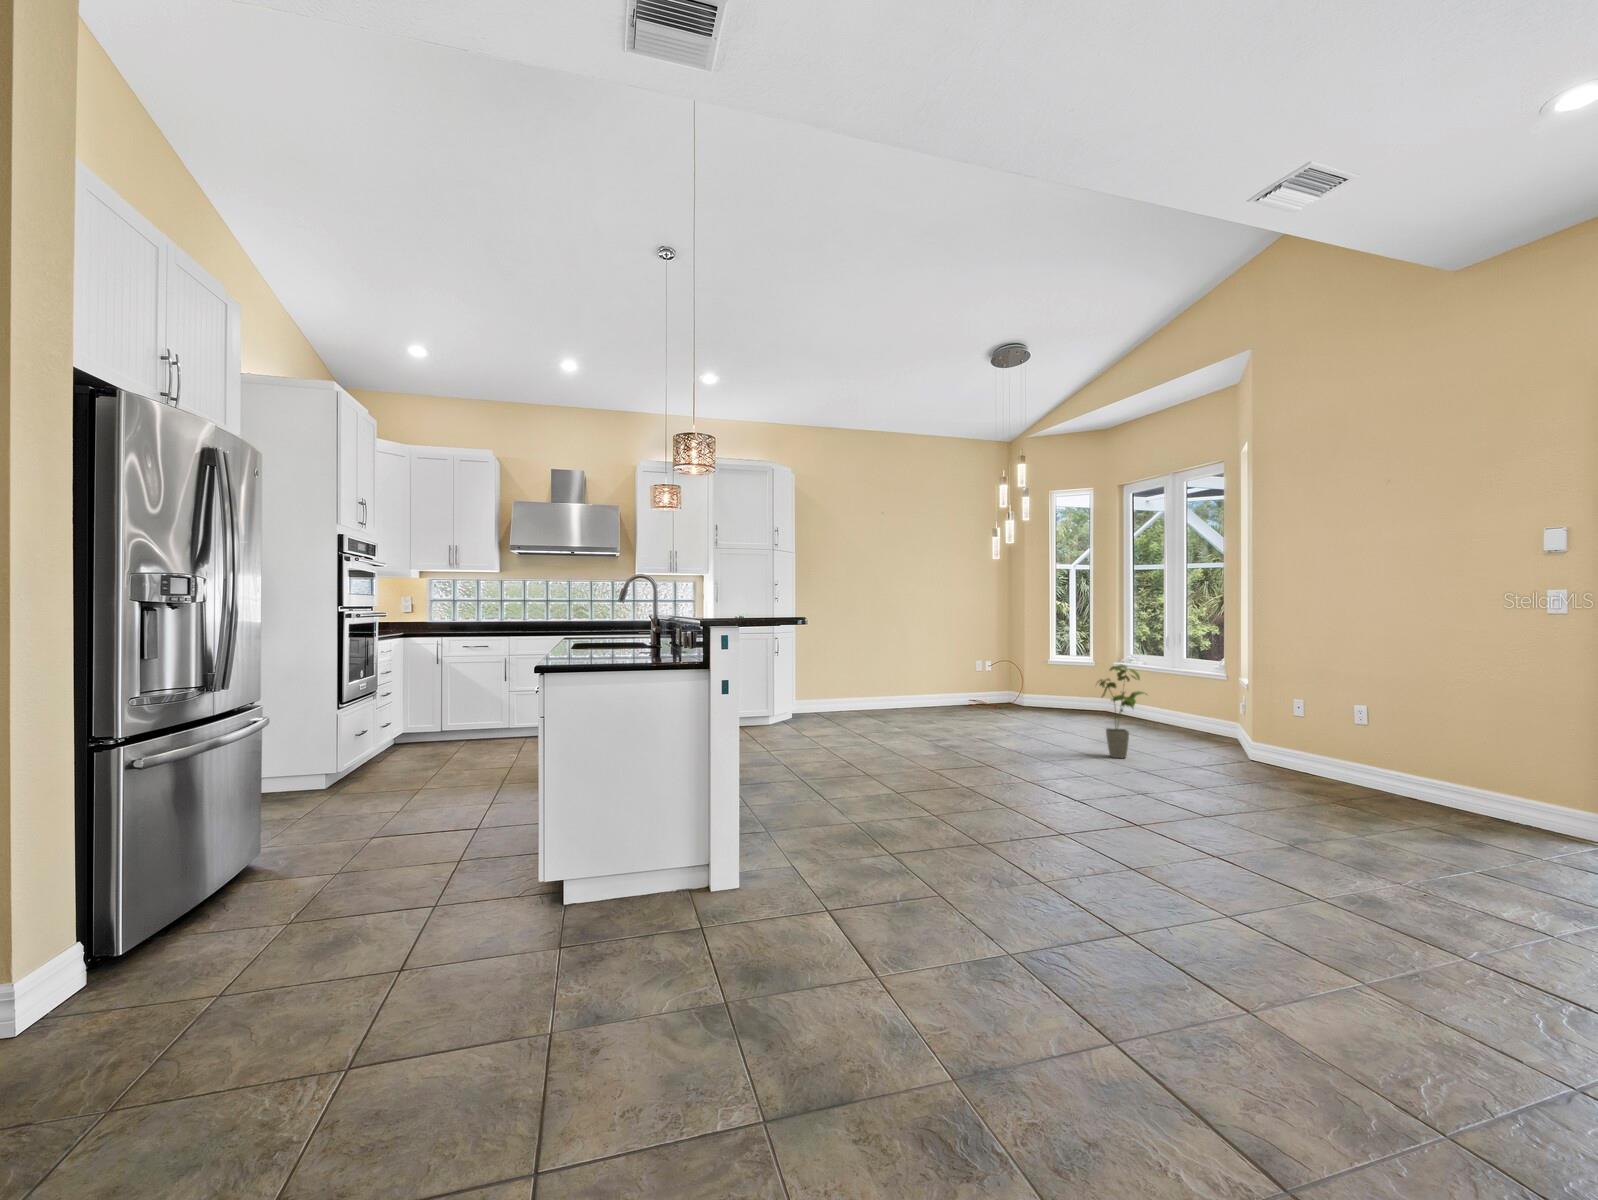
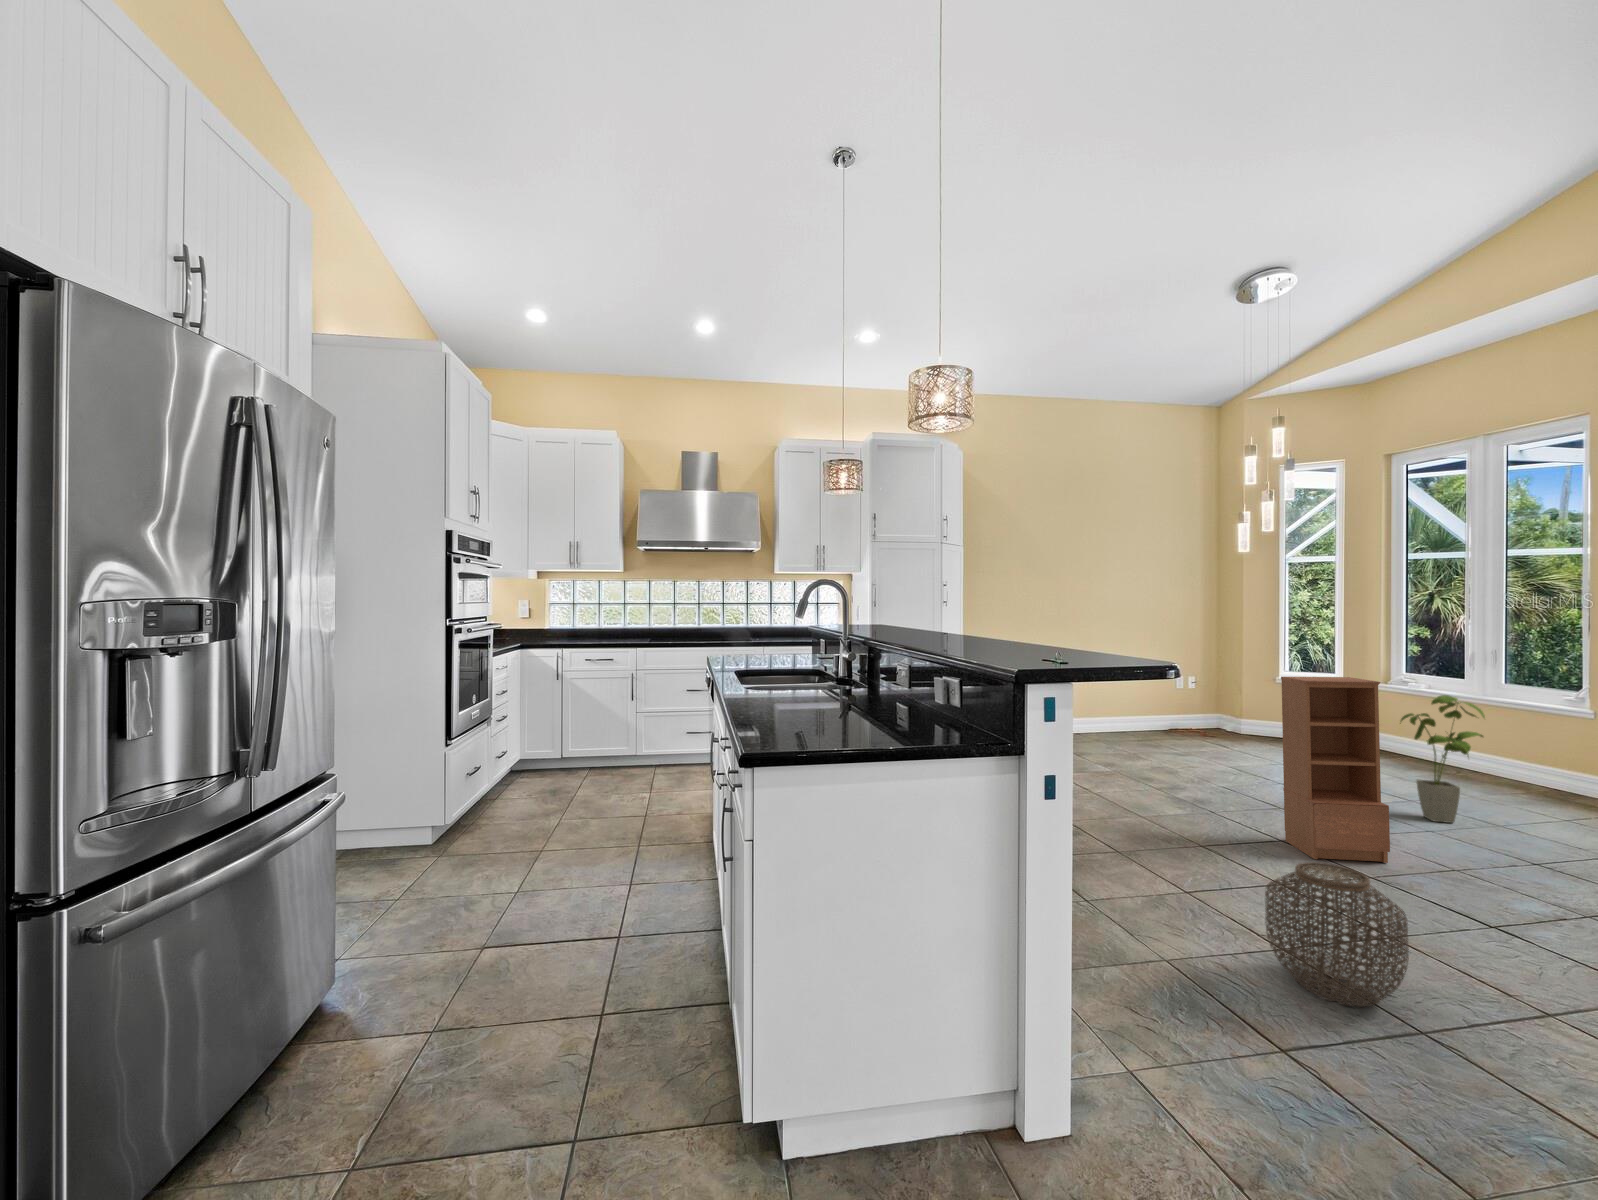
bookcase: none [994,650,1054,779] -> present [1281,677,1390,863]
woven basket: none [911,758,984,841] -> present [1265,862,1408,1007]

